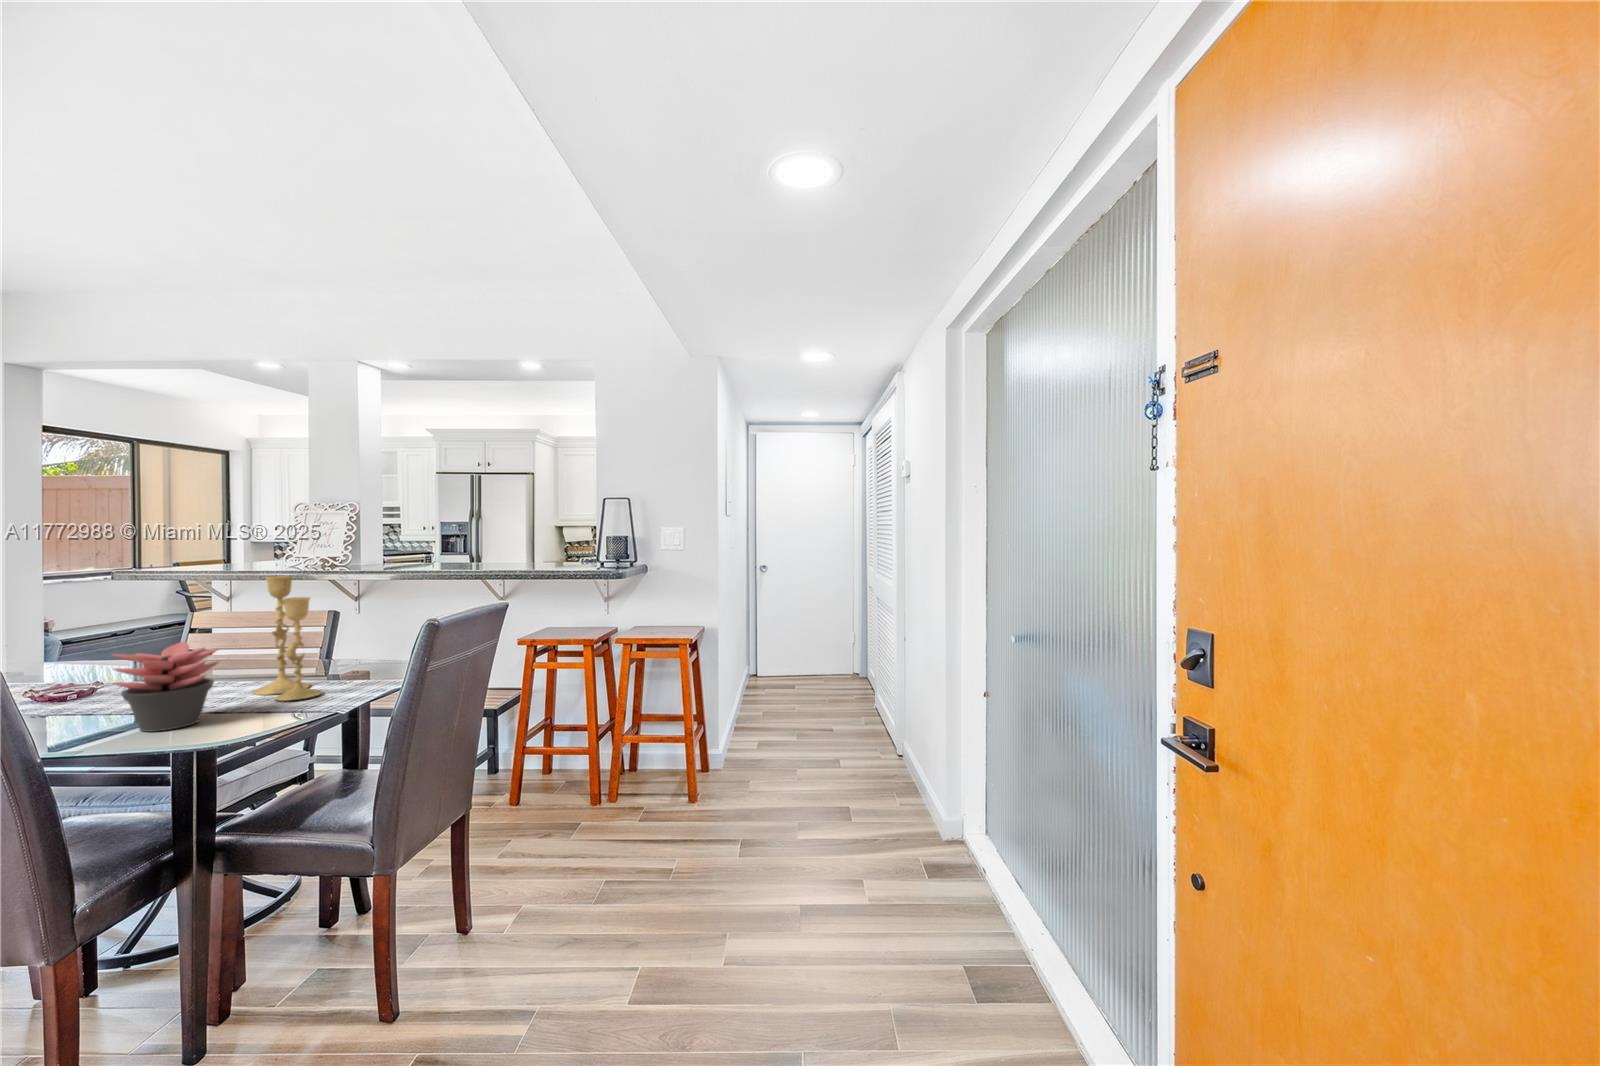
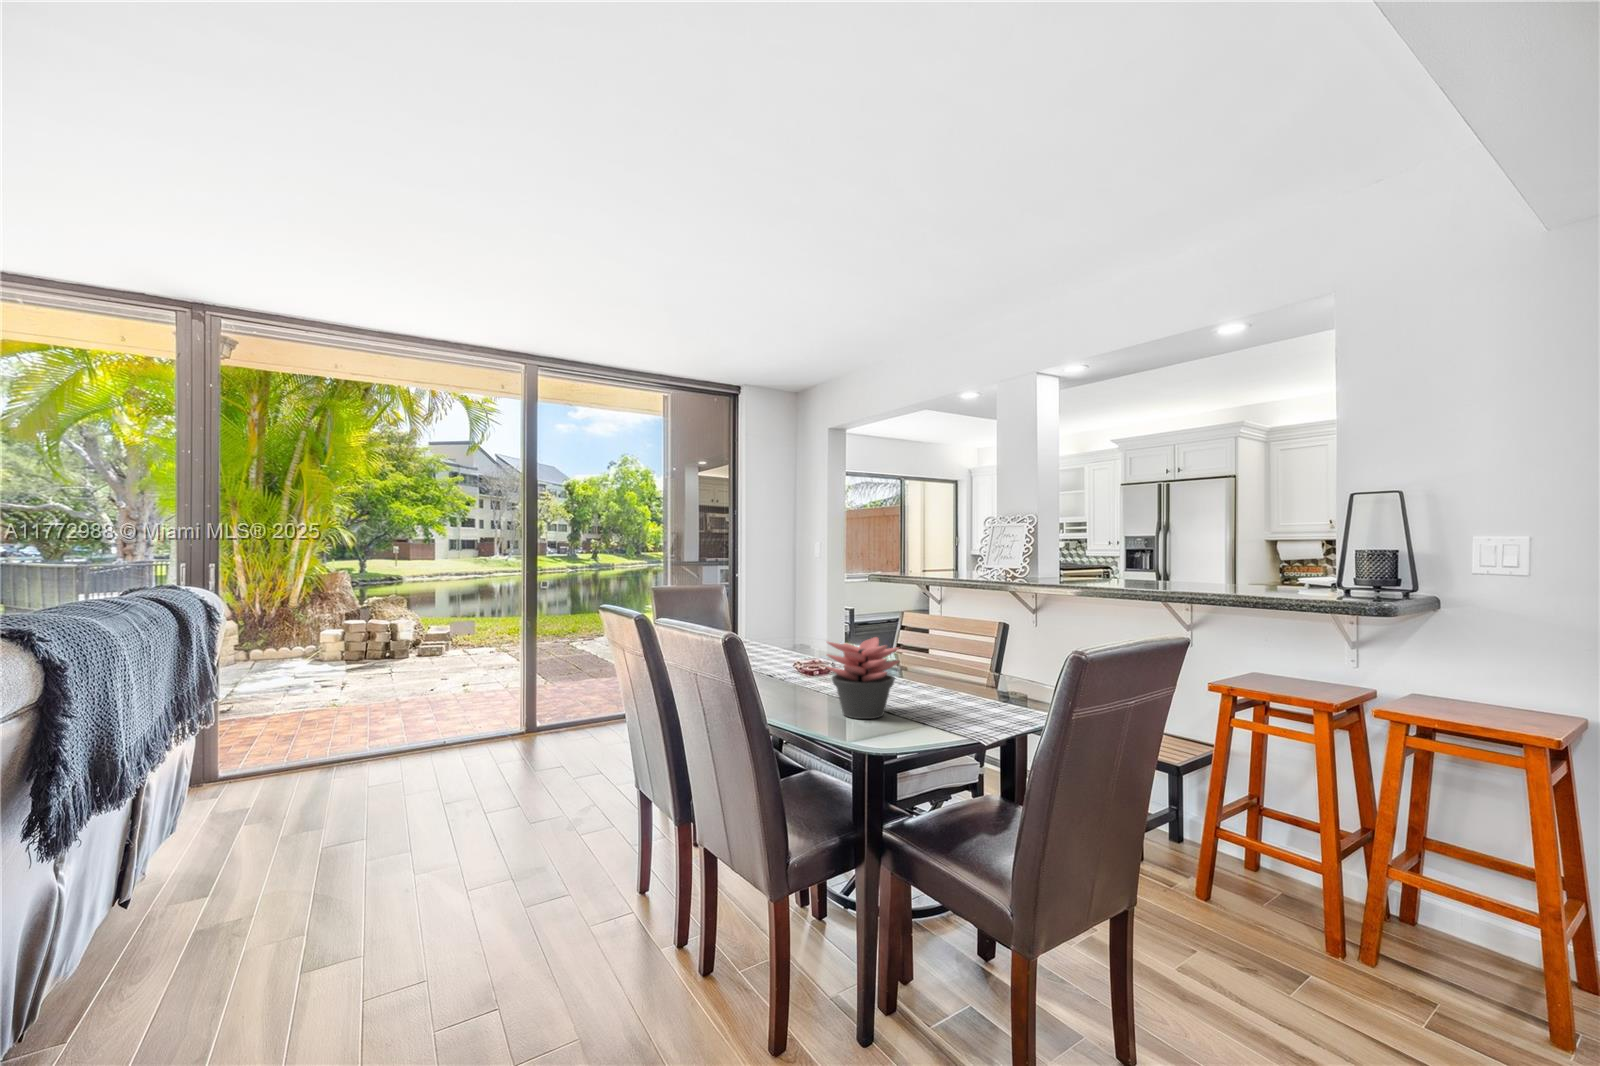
candlestick: present [253,576,322,701] -> none [930,581,986,712]

